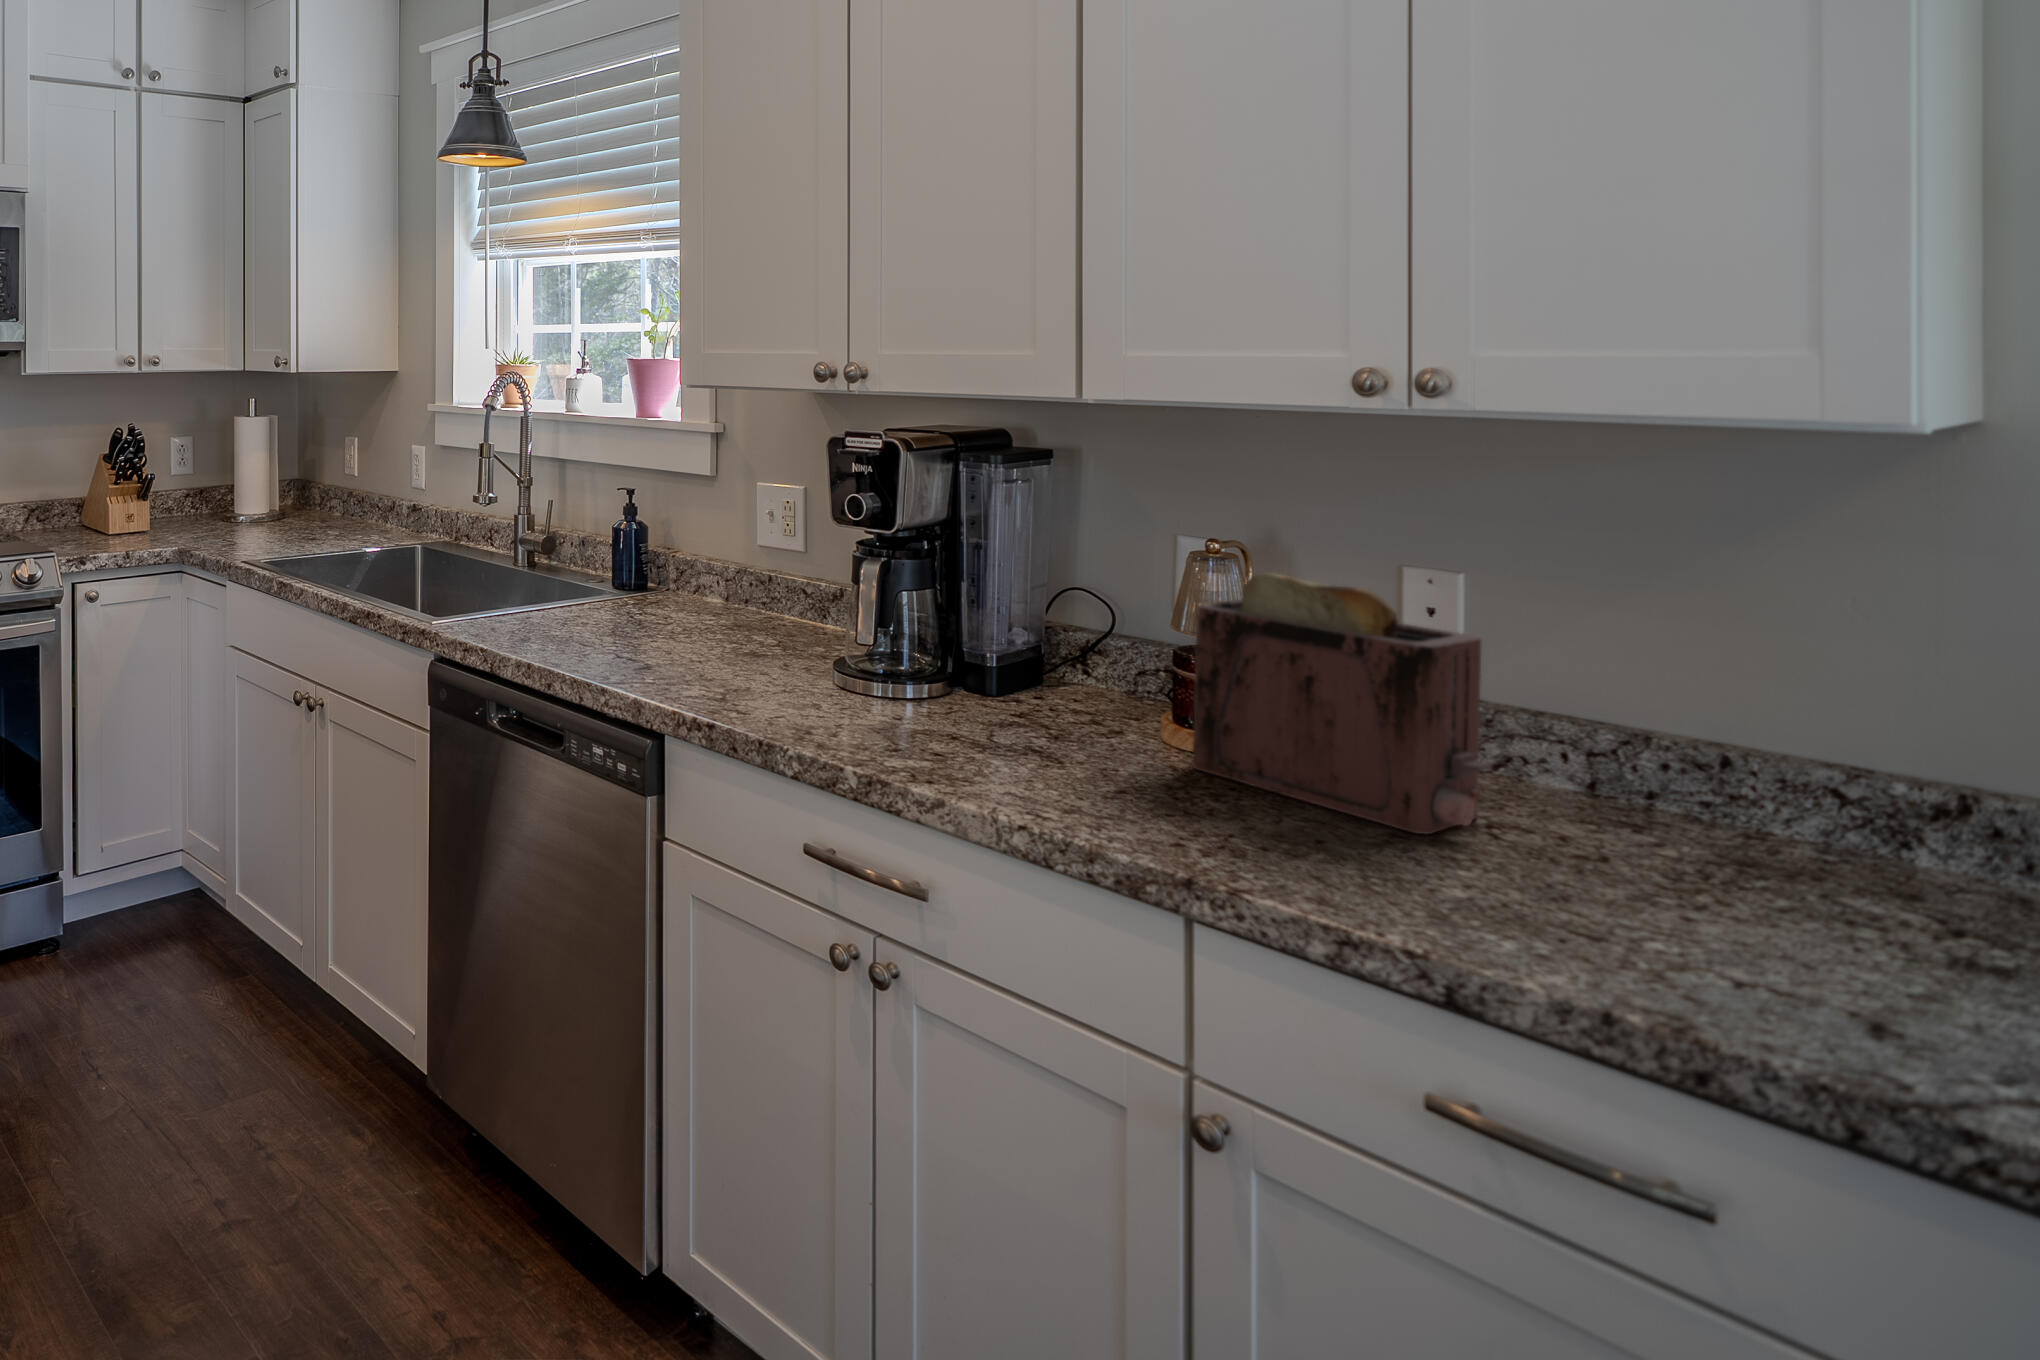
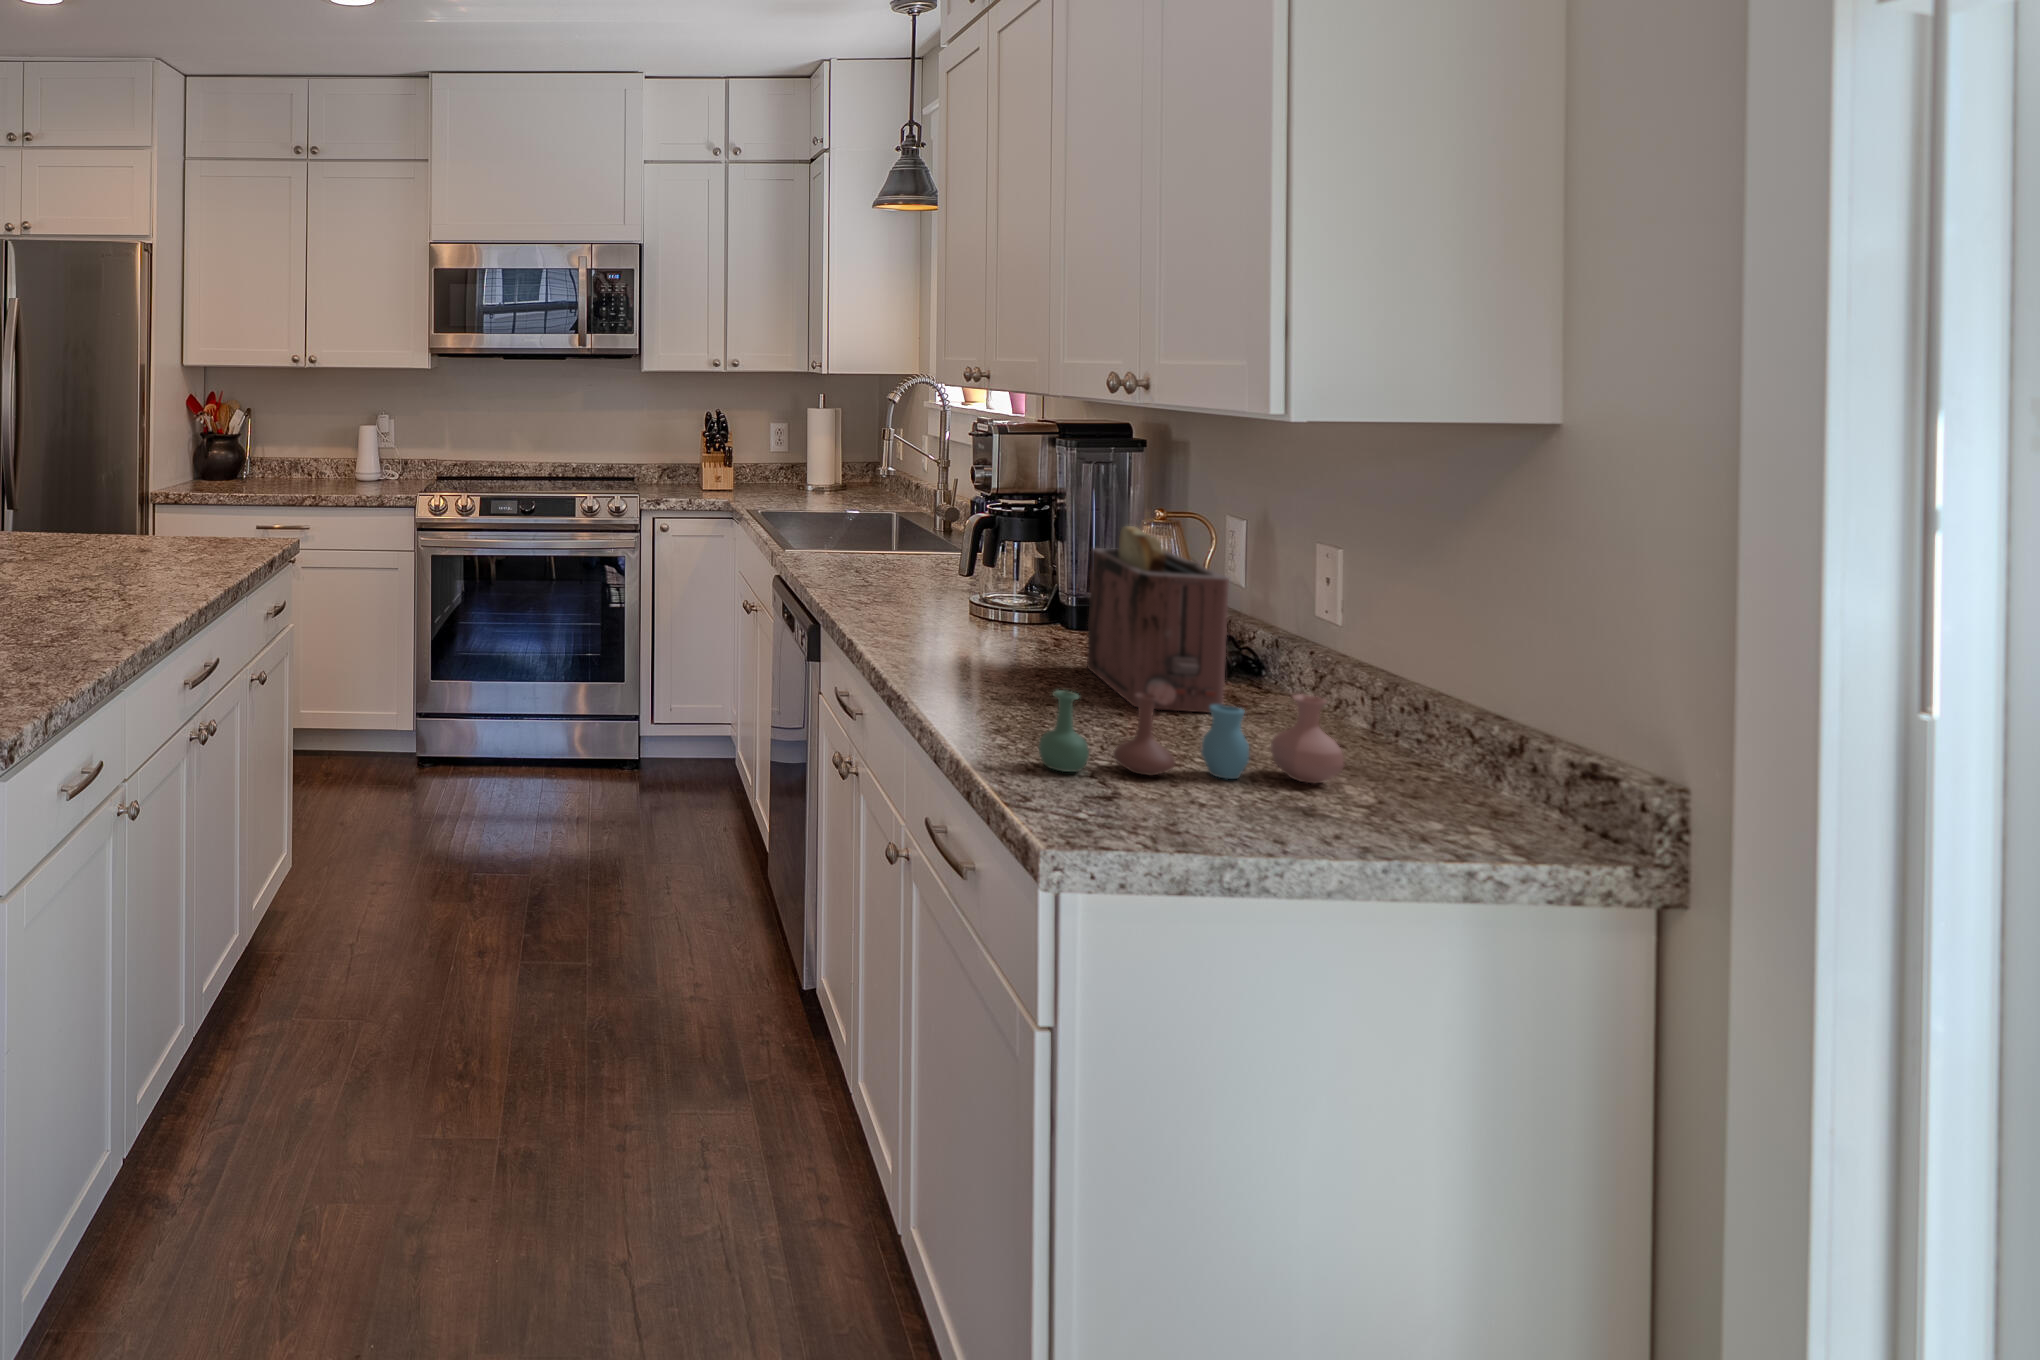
vase: none [1714,805,1923,1024] -> present [1039,690,1344,783]

